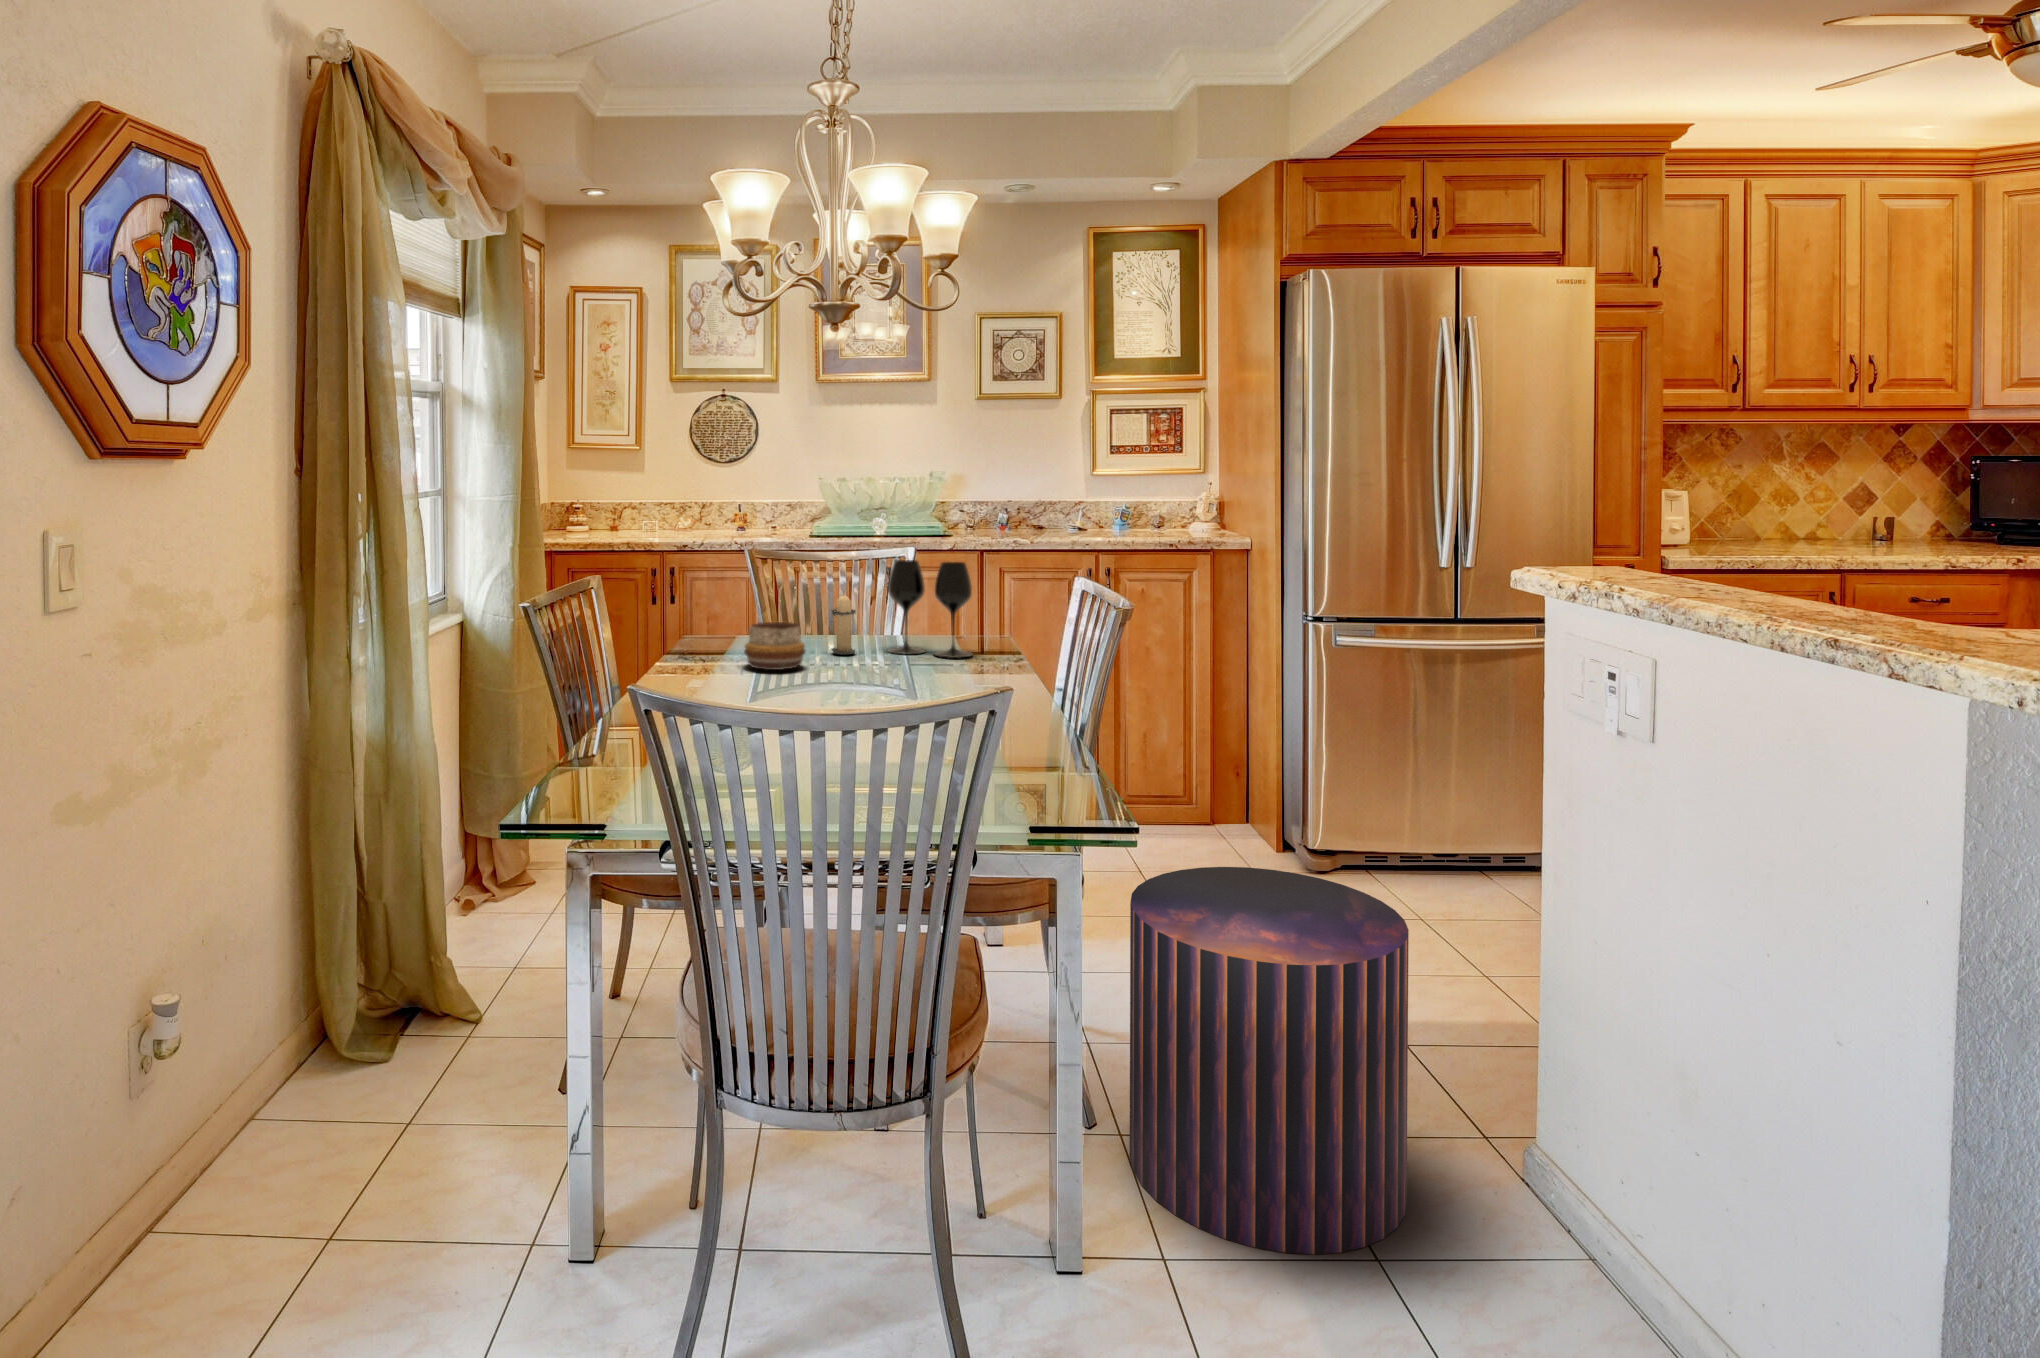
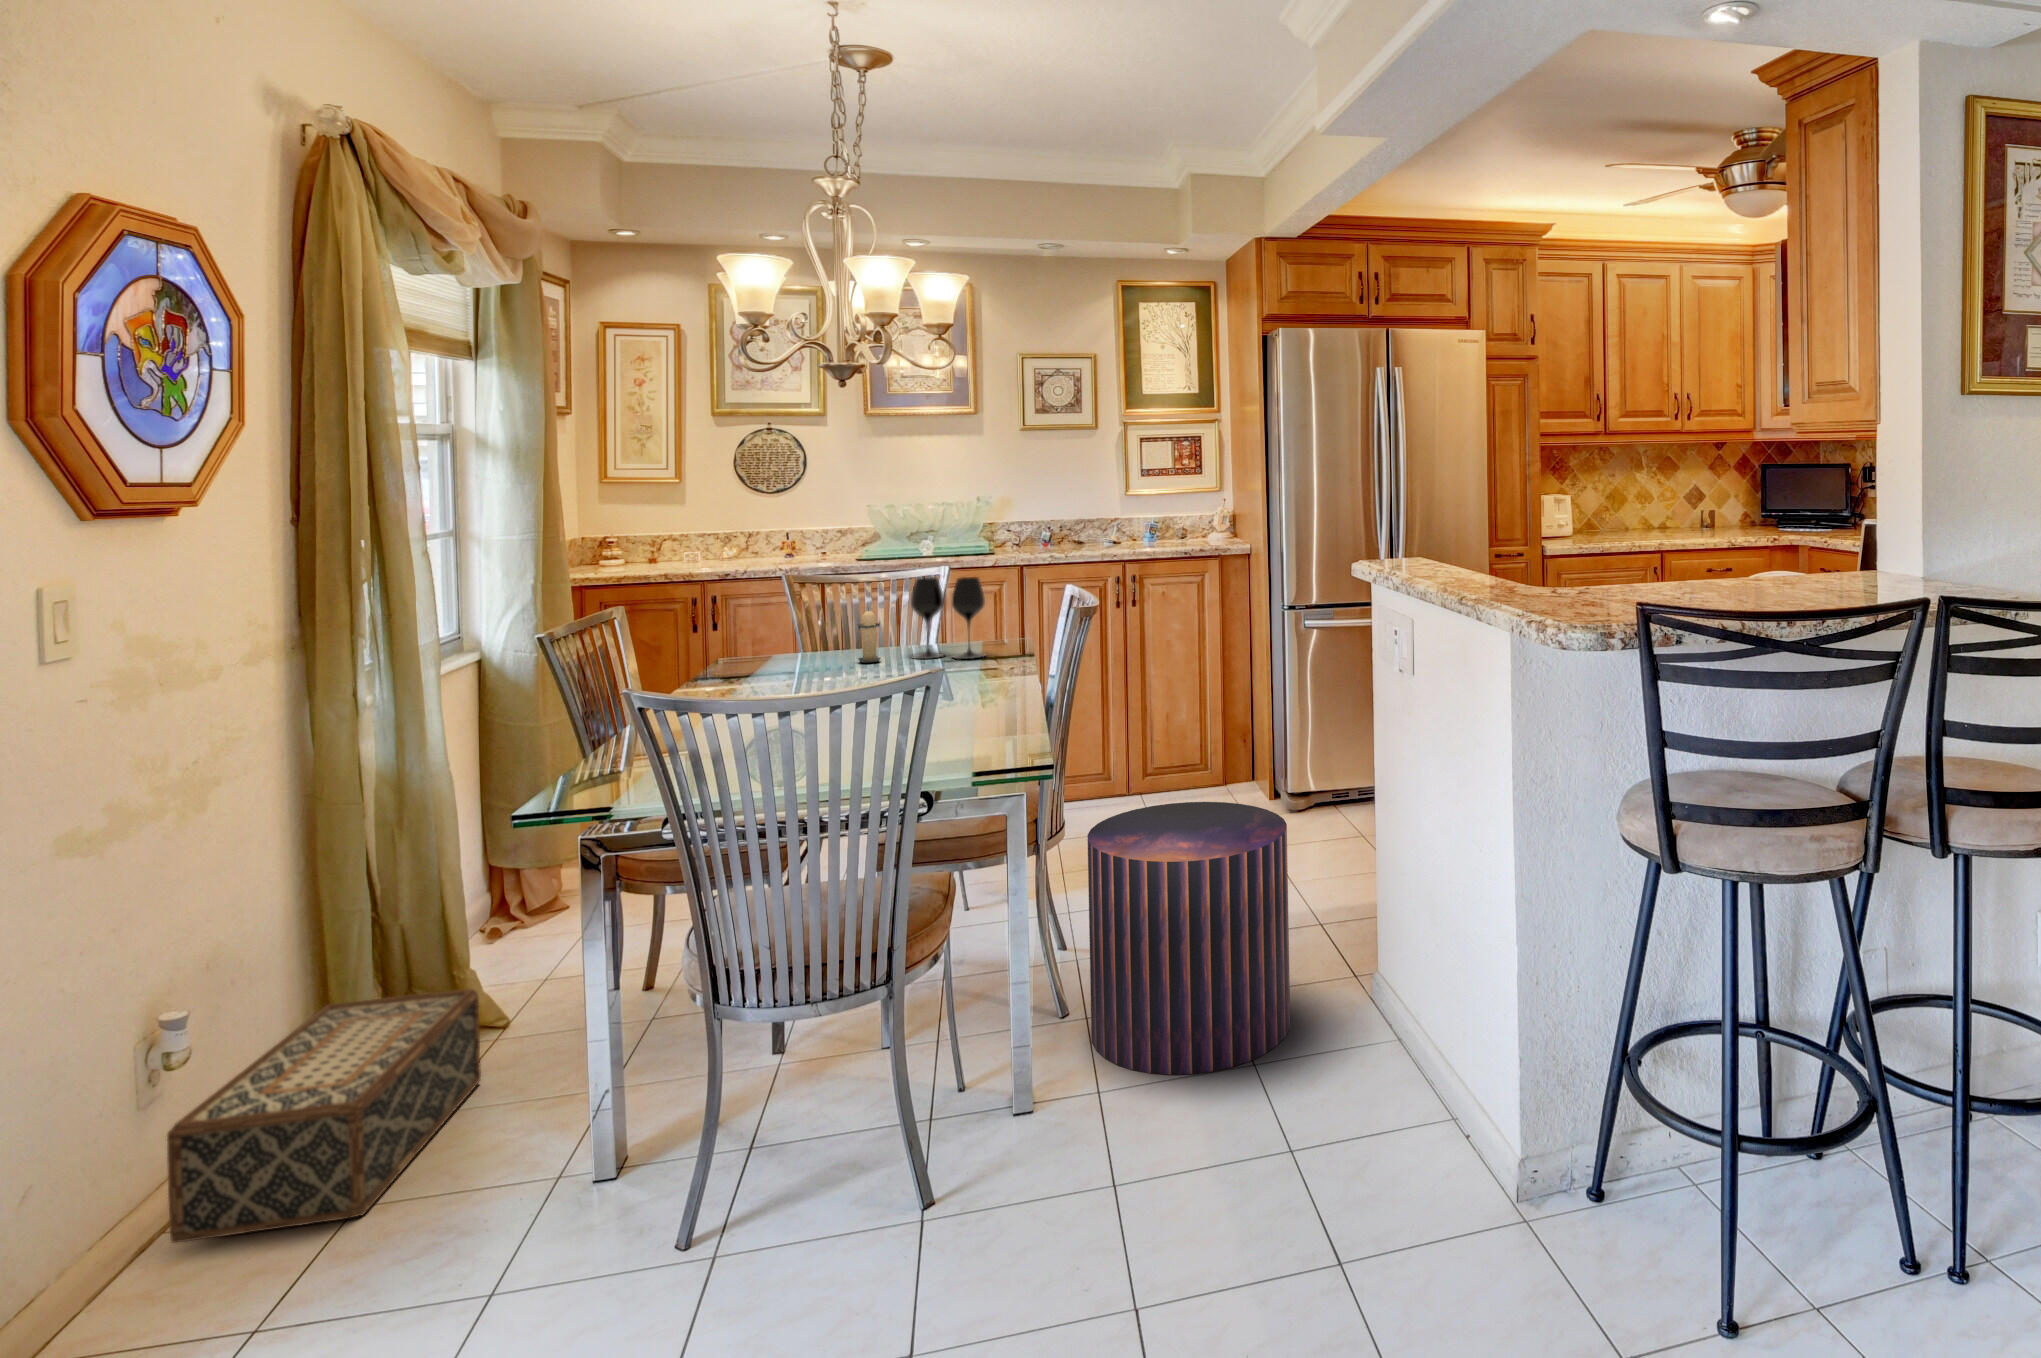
decorative bowl: present [744,622,806,670] -> none [771,637,830,679]
woven basket: none [159,987,454,1258] -> present [167,989,481,1243]

